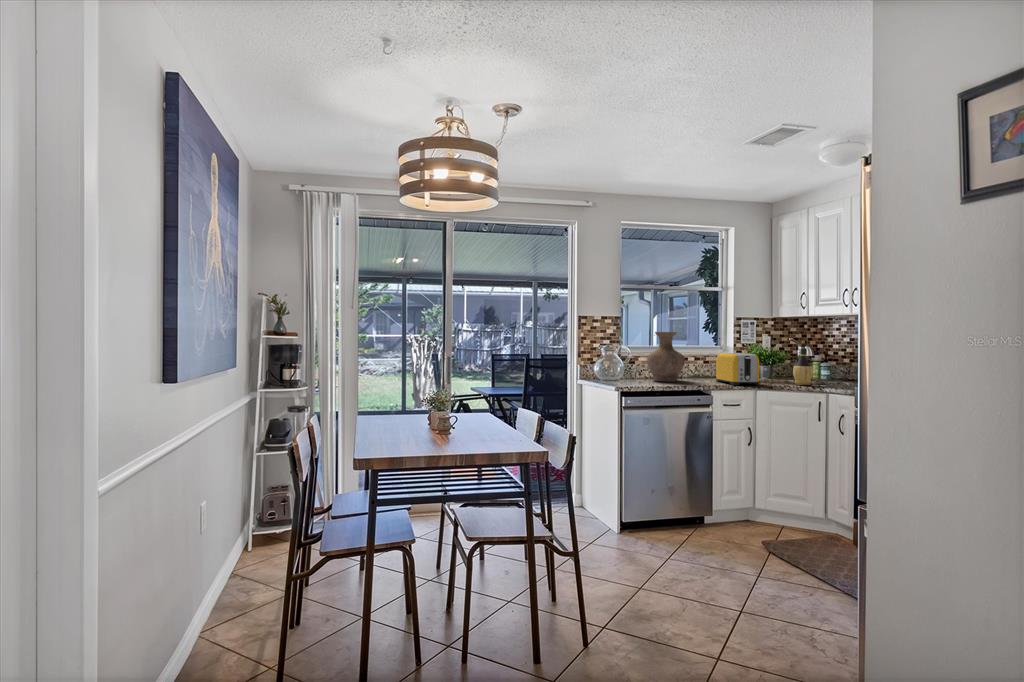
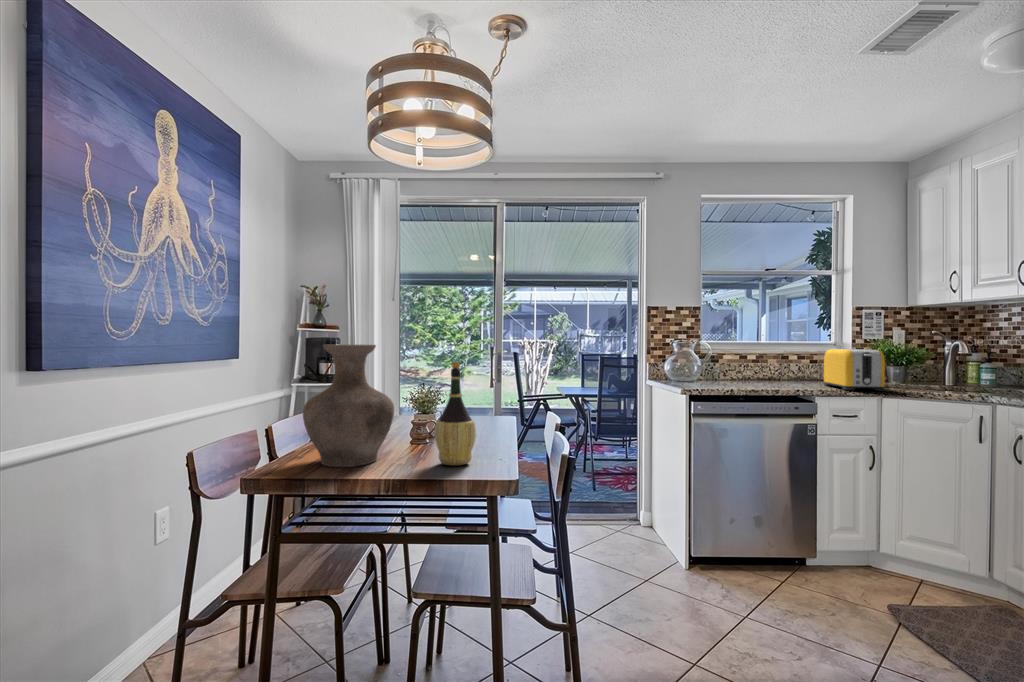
vase: present [647,332,685,382] -> present [303,345,394,467]
wine bottle: present [793,341,813,385] -> present [435,362,476,465]

